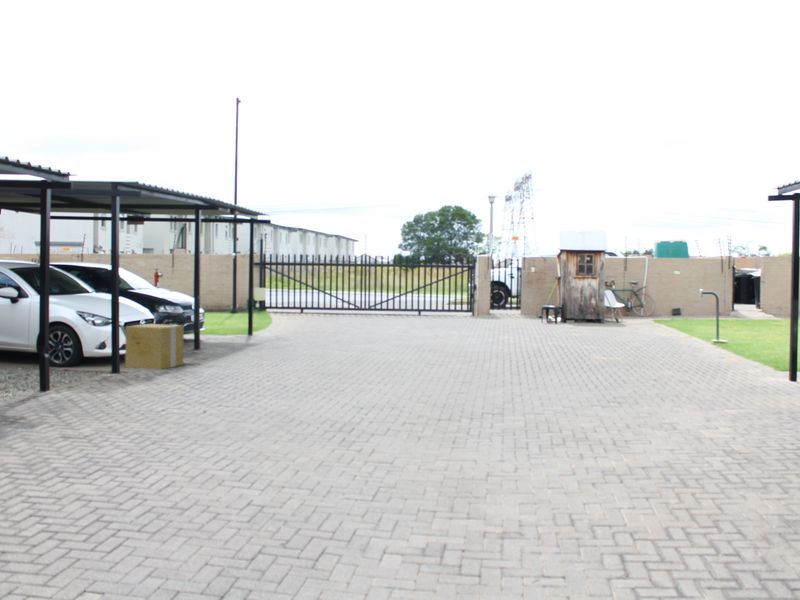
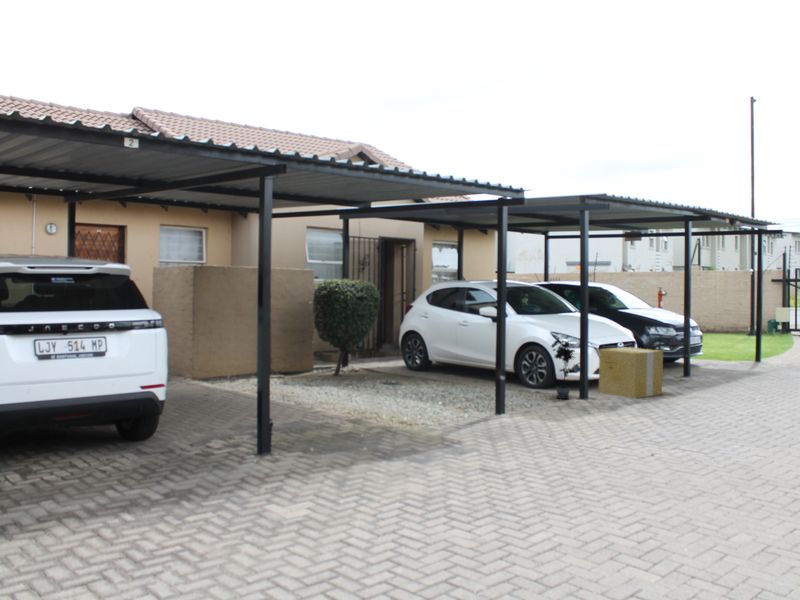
potted plant: none [83,316,110,375] -> present [551,340,575,399]

